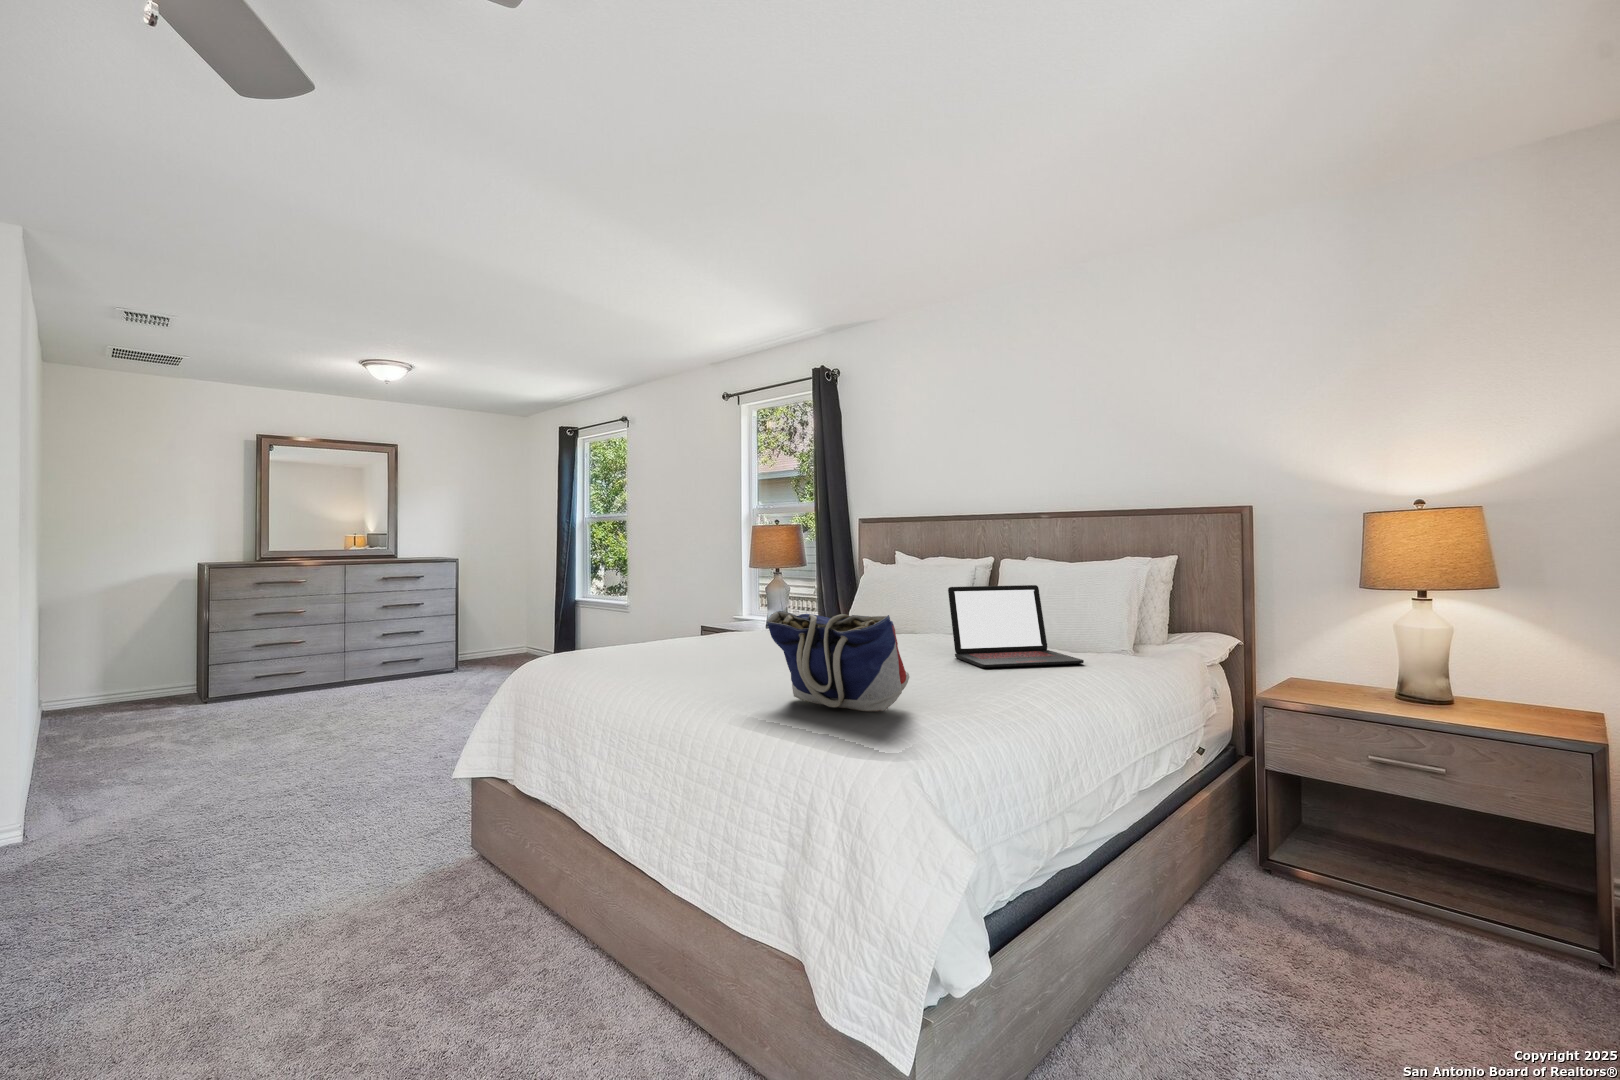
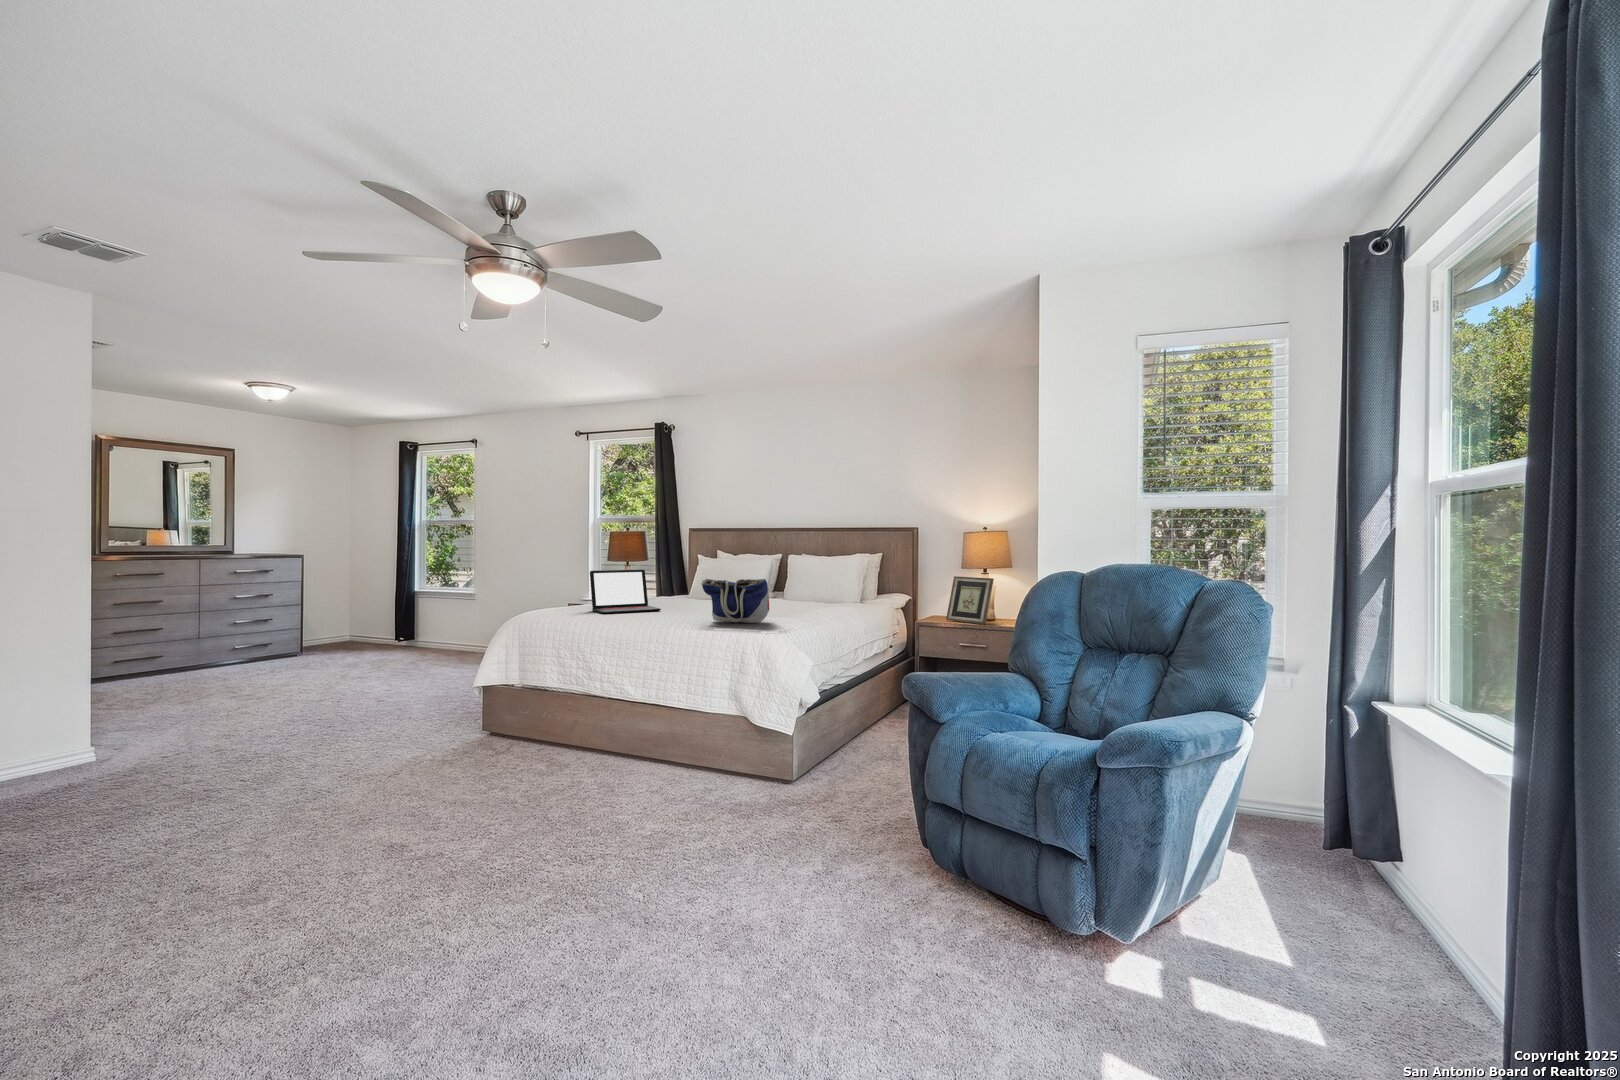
laptop: present [948,585,1084,668] -> present [590,569,661,614]
picture frame: none [1328,605,1461,718] -> present [946,576,994,624]

